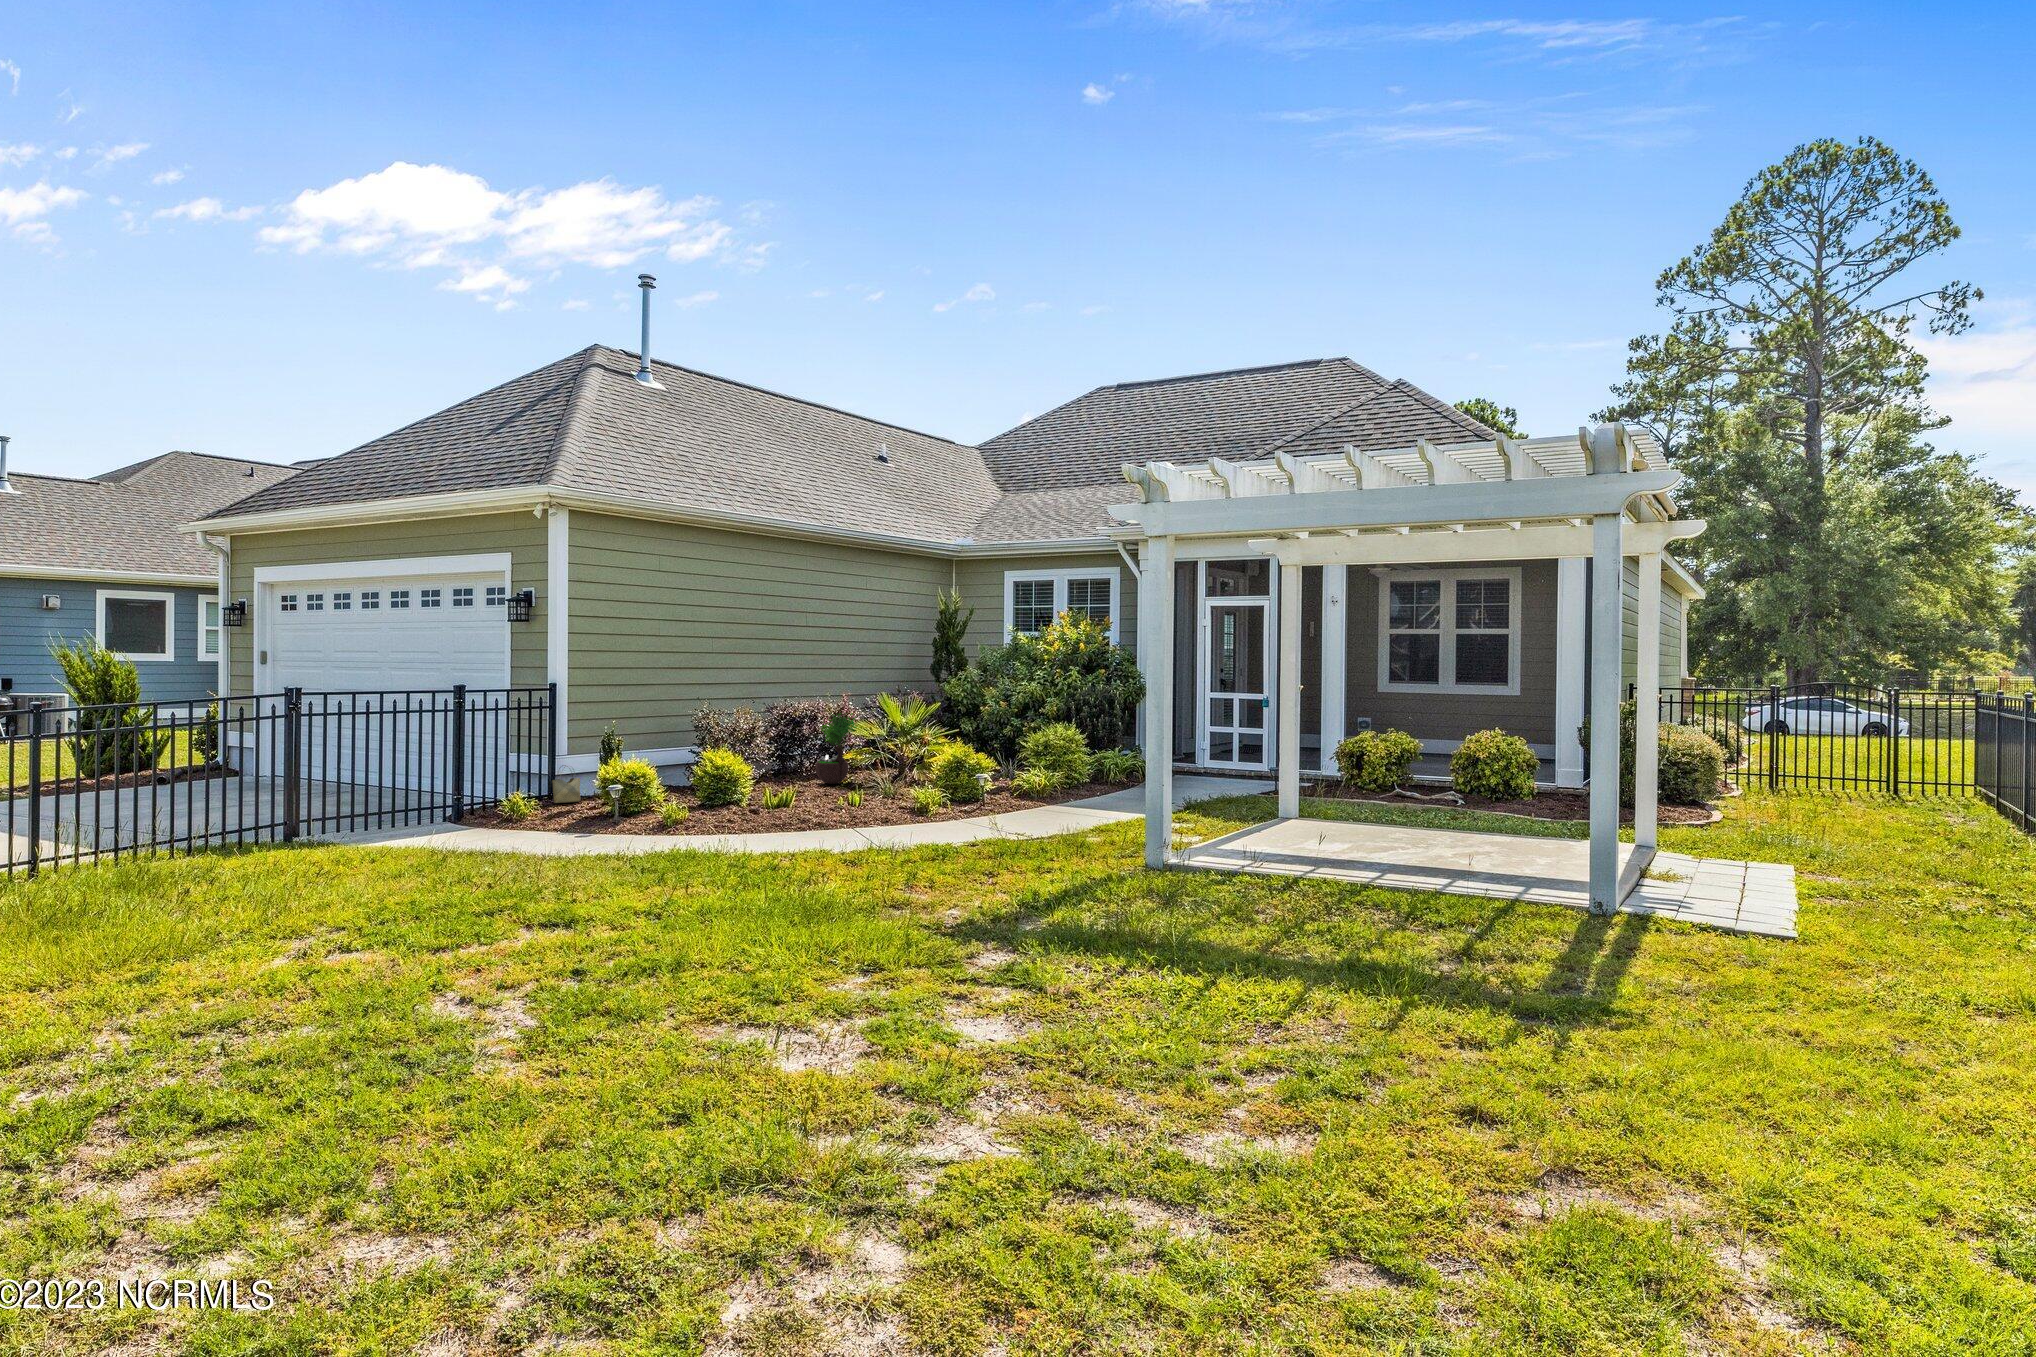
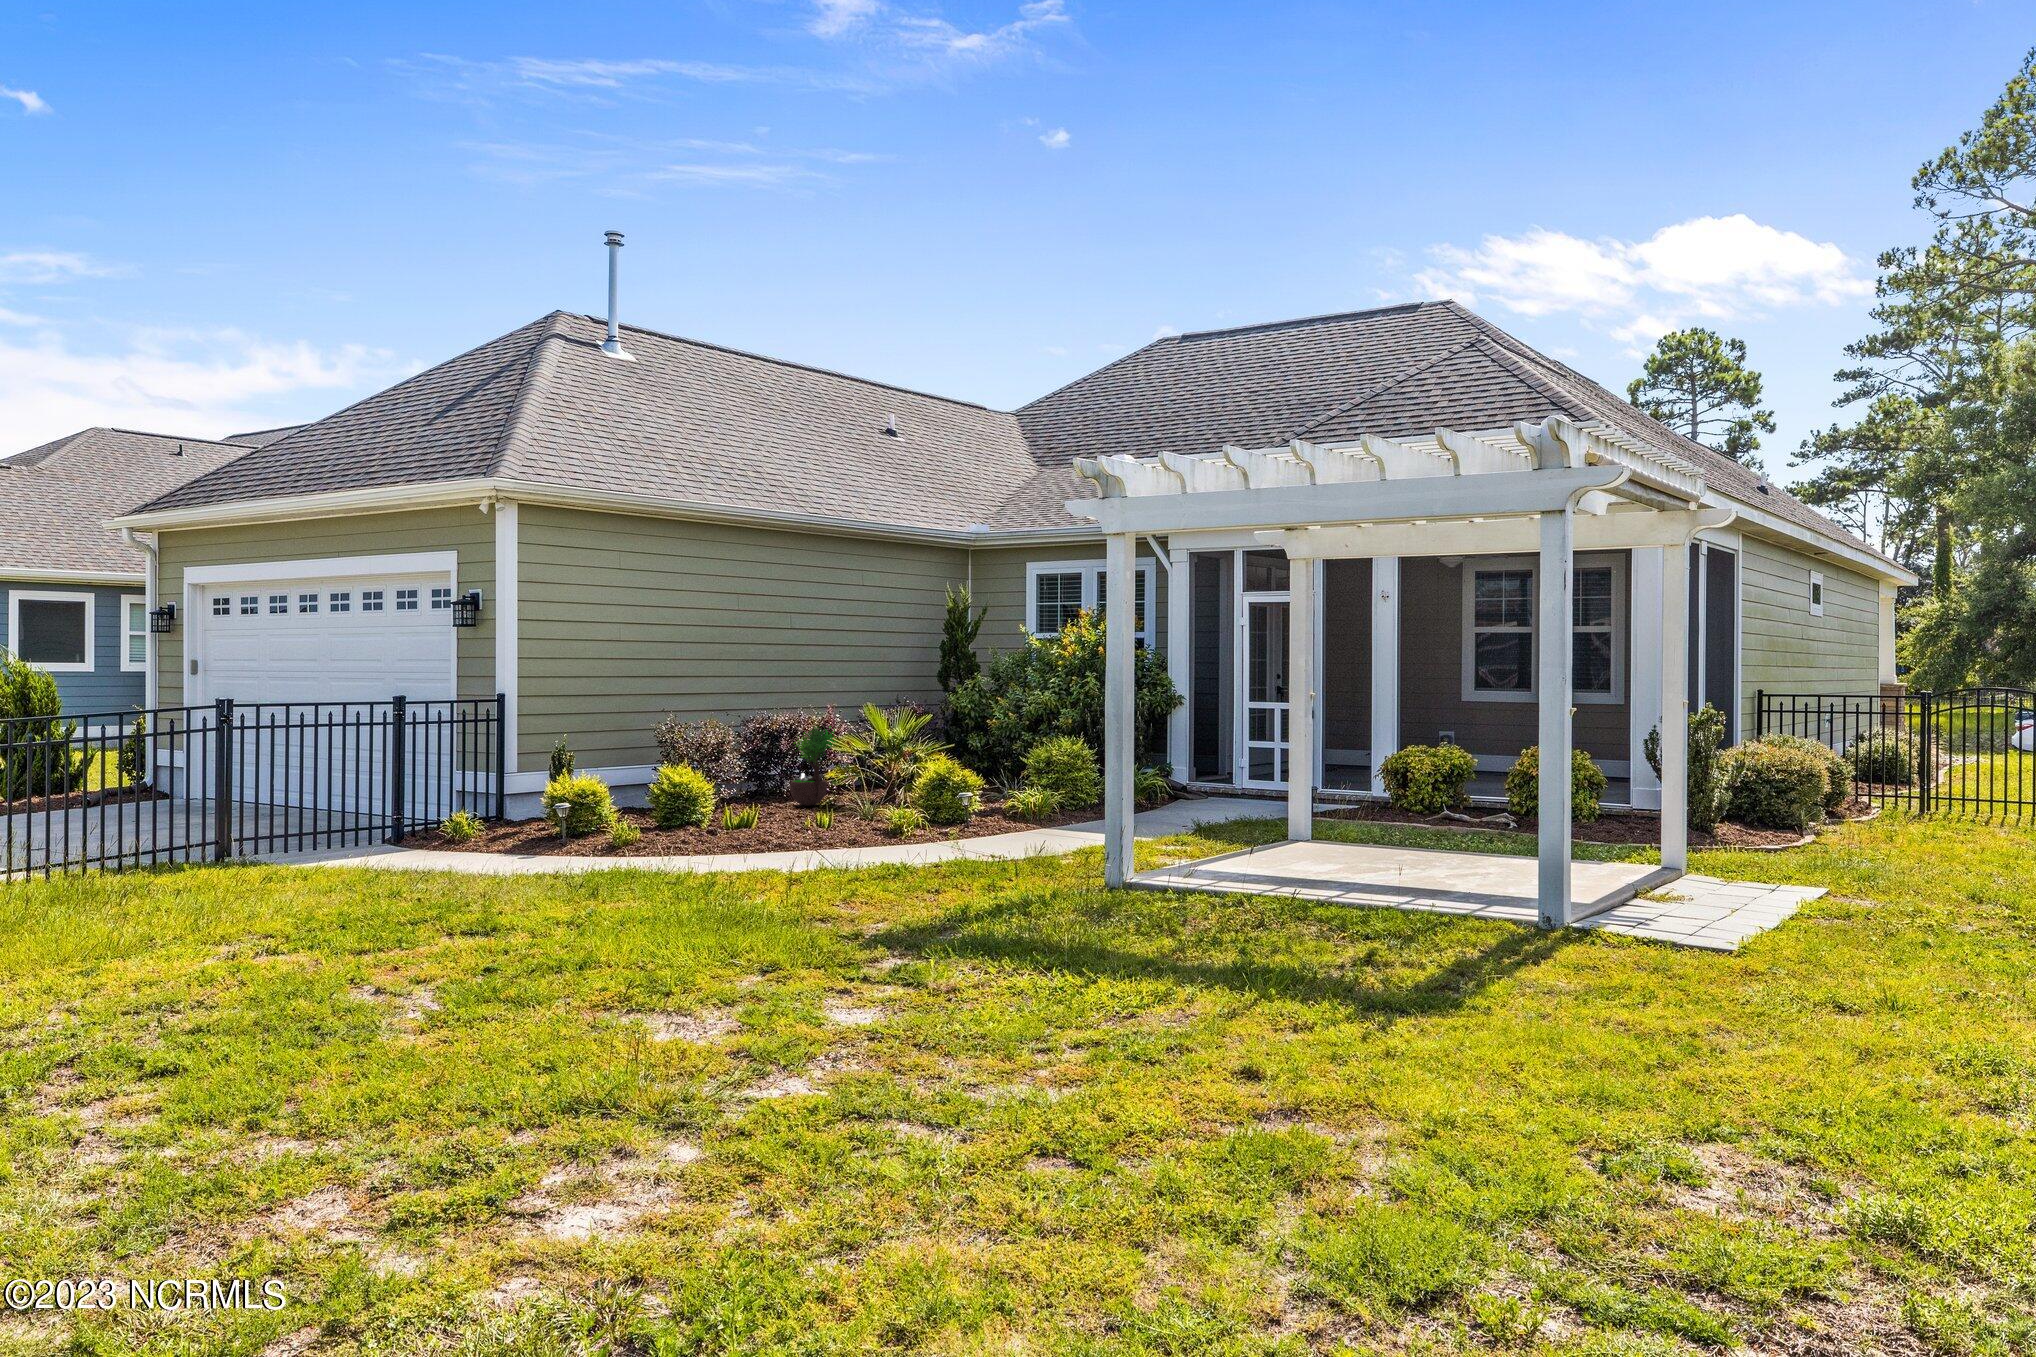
woven basket: present [552,765,581,803] -> none [497,783,528,824]

